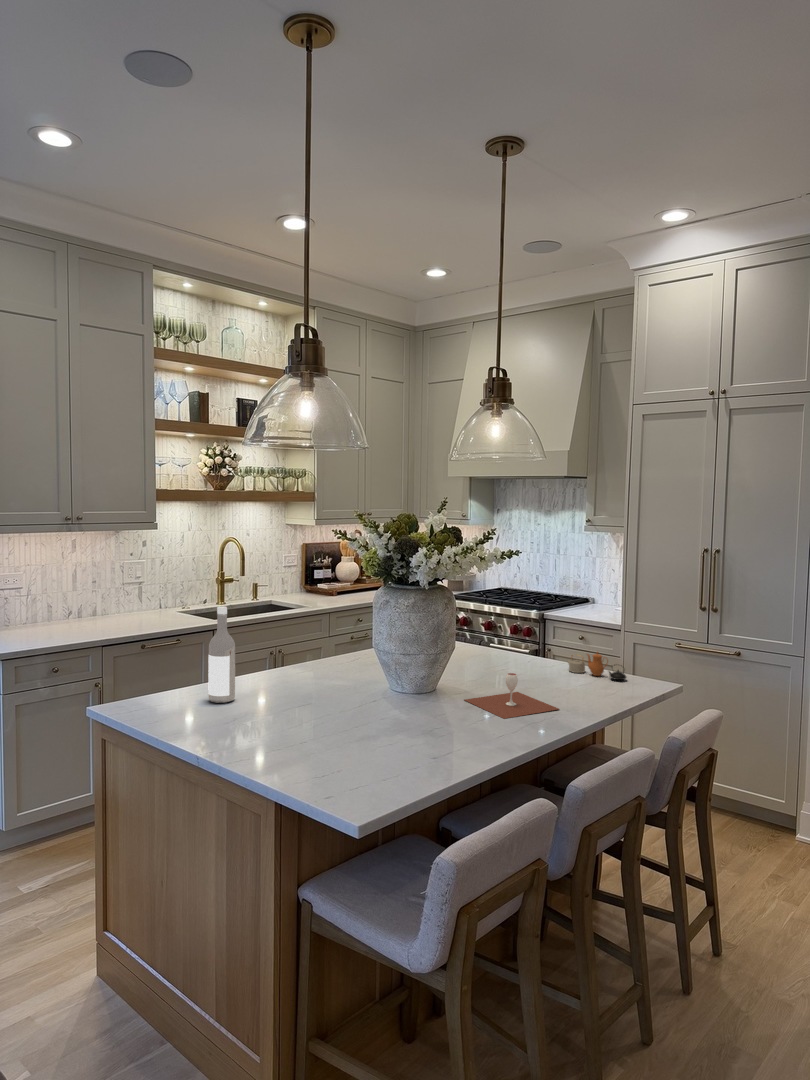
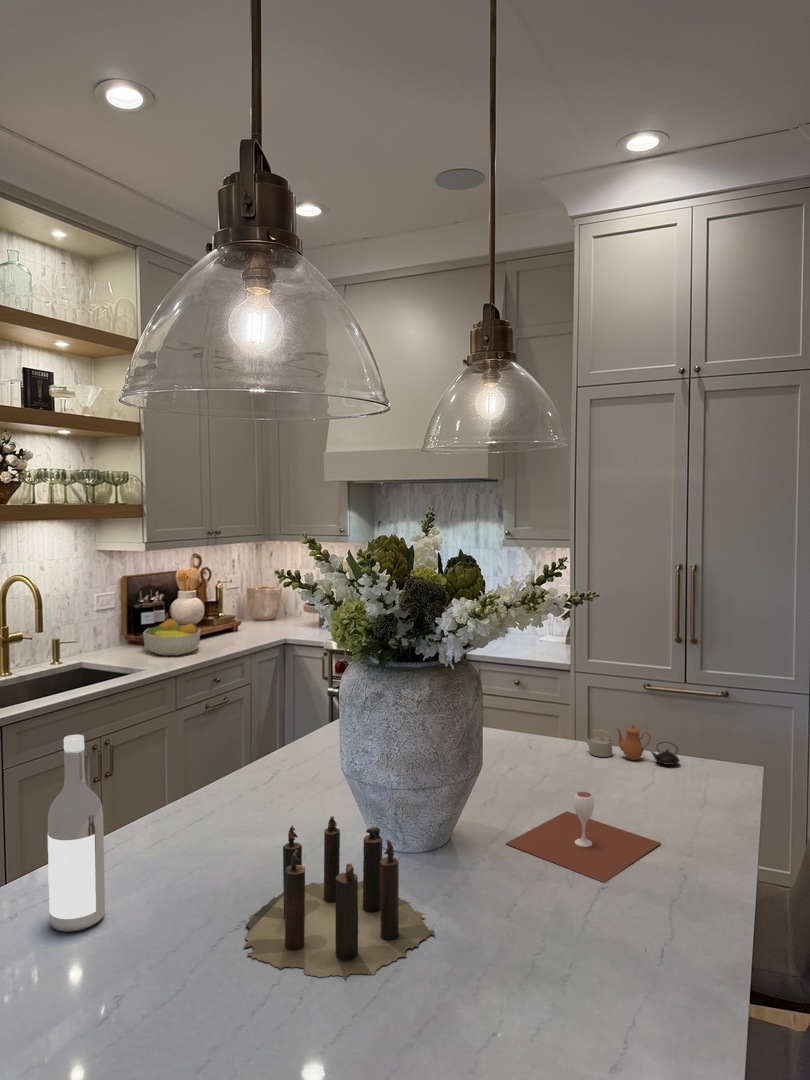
fruit bowl: none [313,575,353,601] -> present [143,619,201,656]
candle: none [293,661,410,731] -> present [244,816,435,980]

